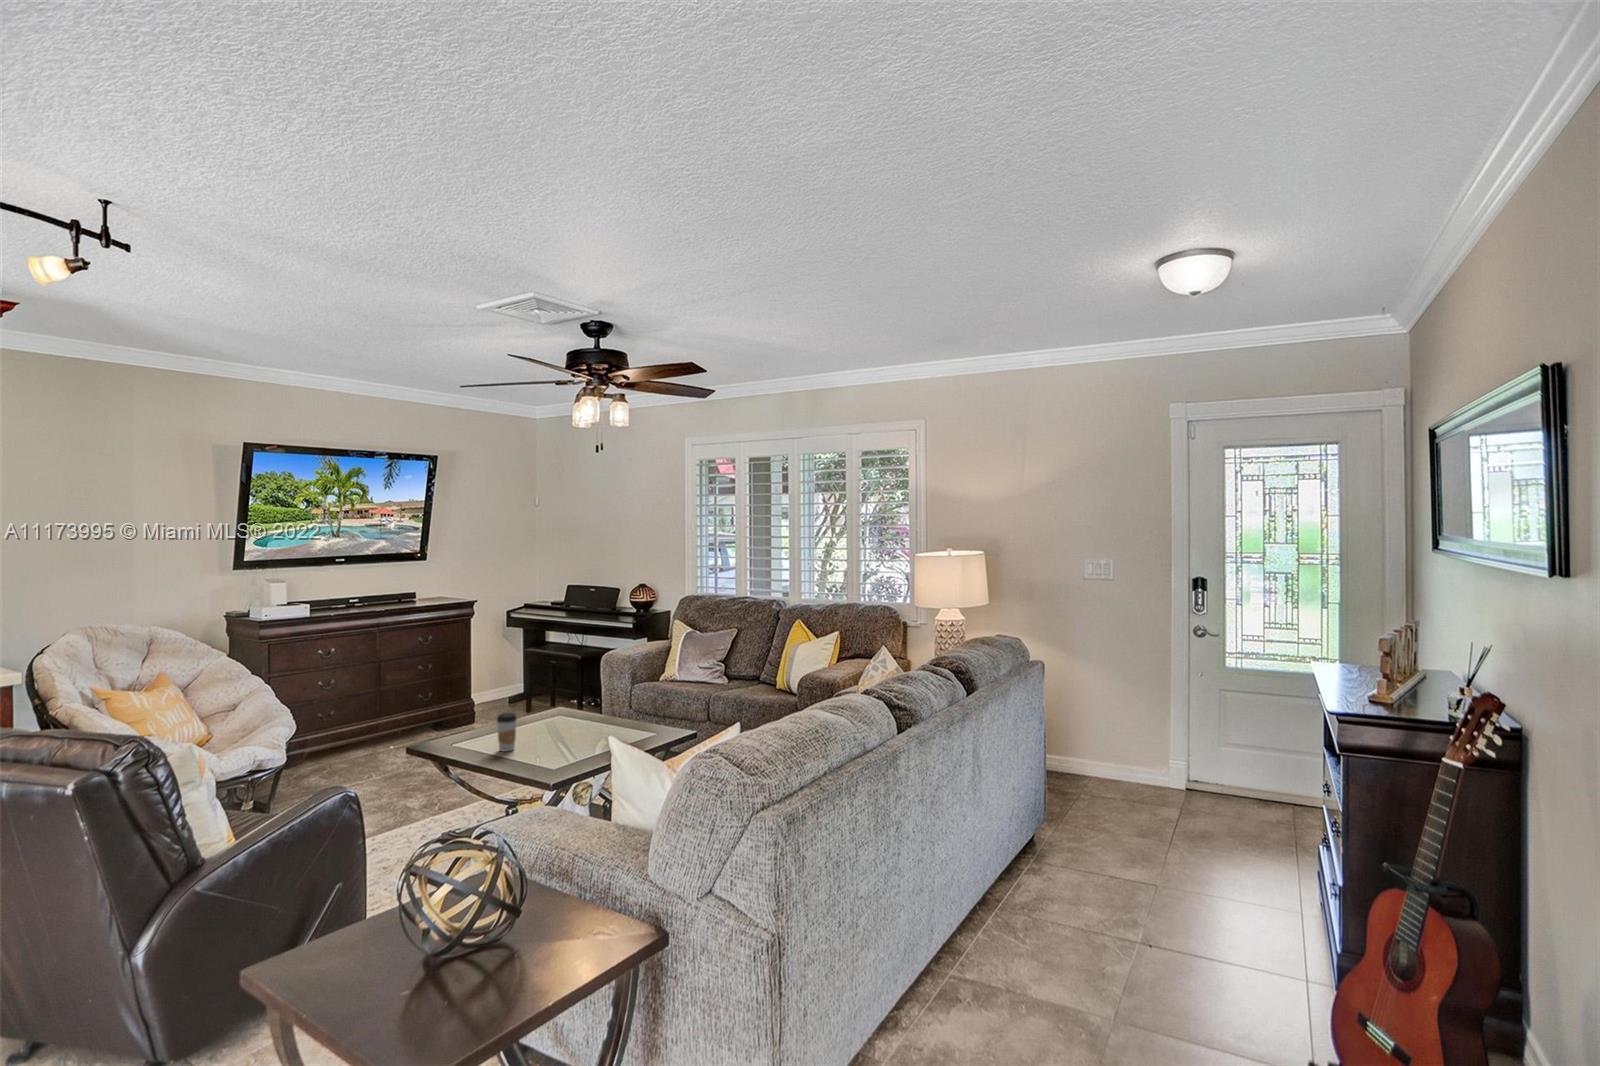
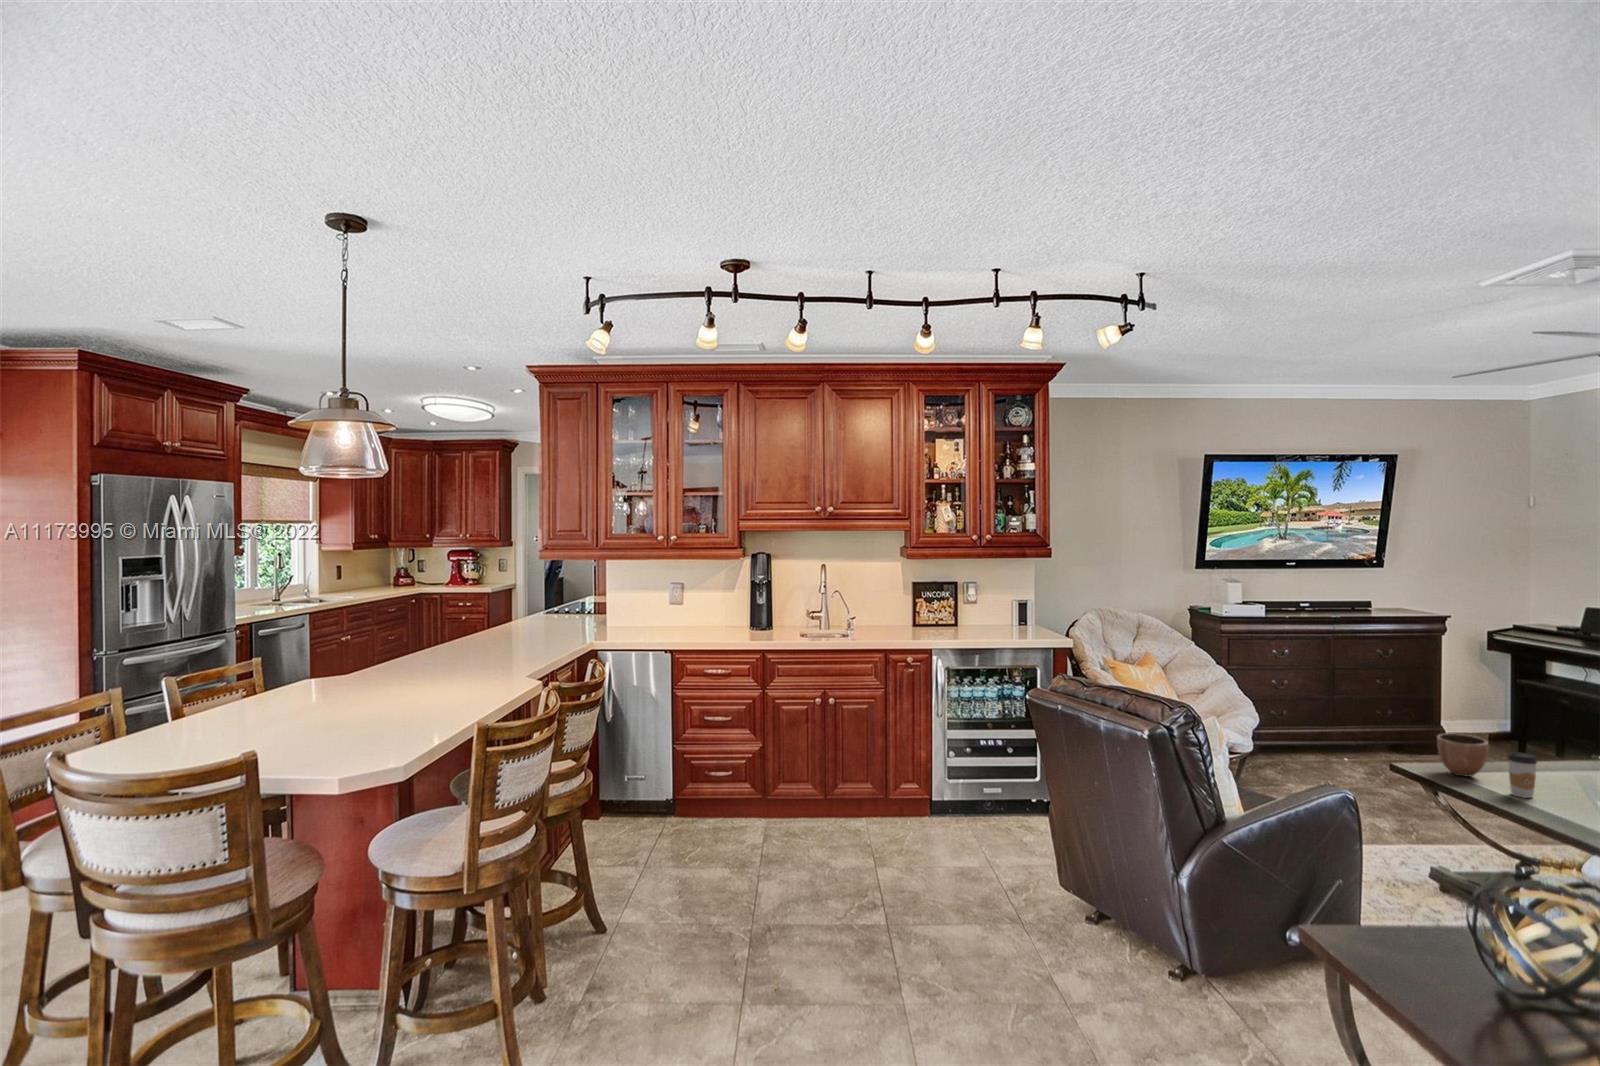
decorative bowl: none [447,706,485,744] -> present [1437,733,1488,777]

